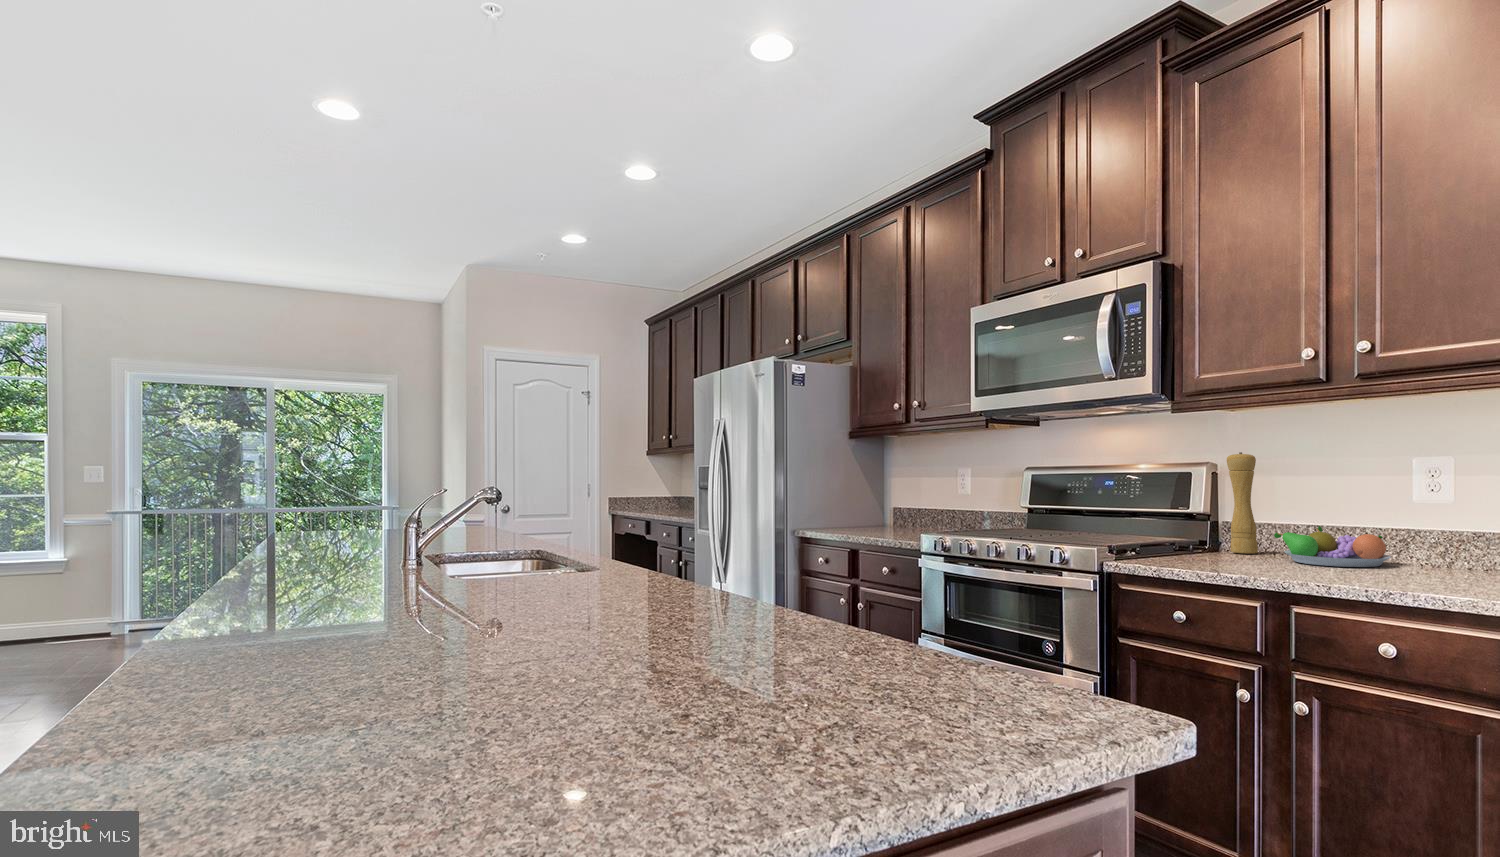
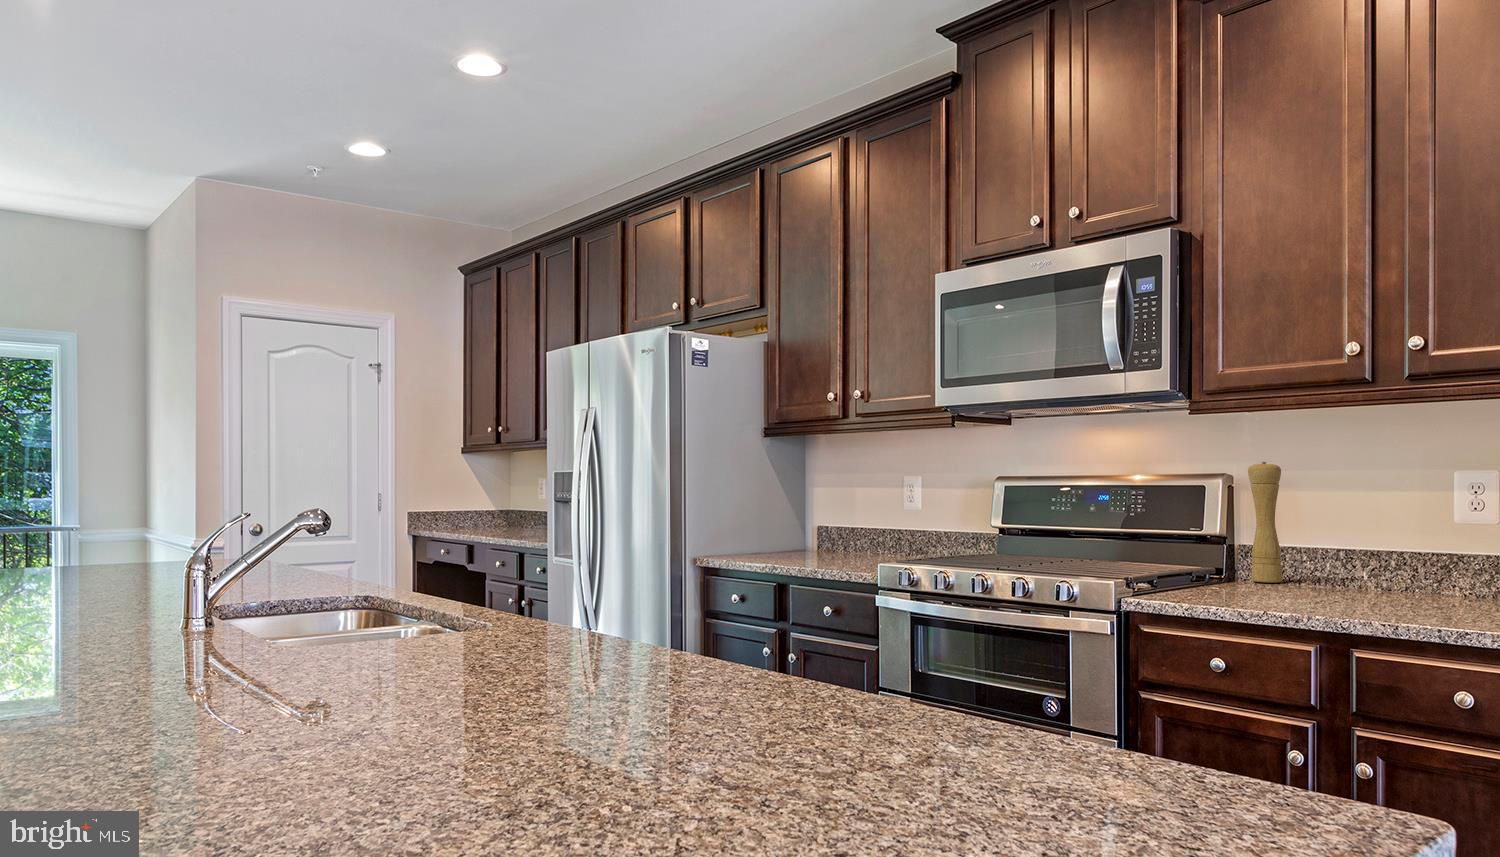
fruit bowl: present [1274,526,1391,567] -> none [1307,550,1437,599]

